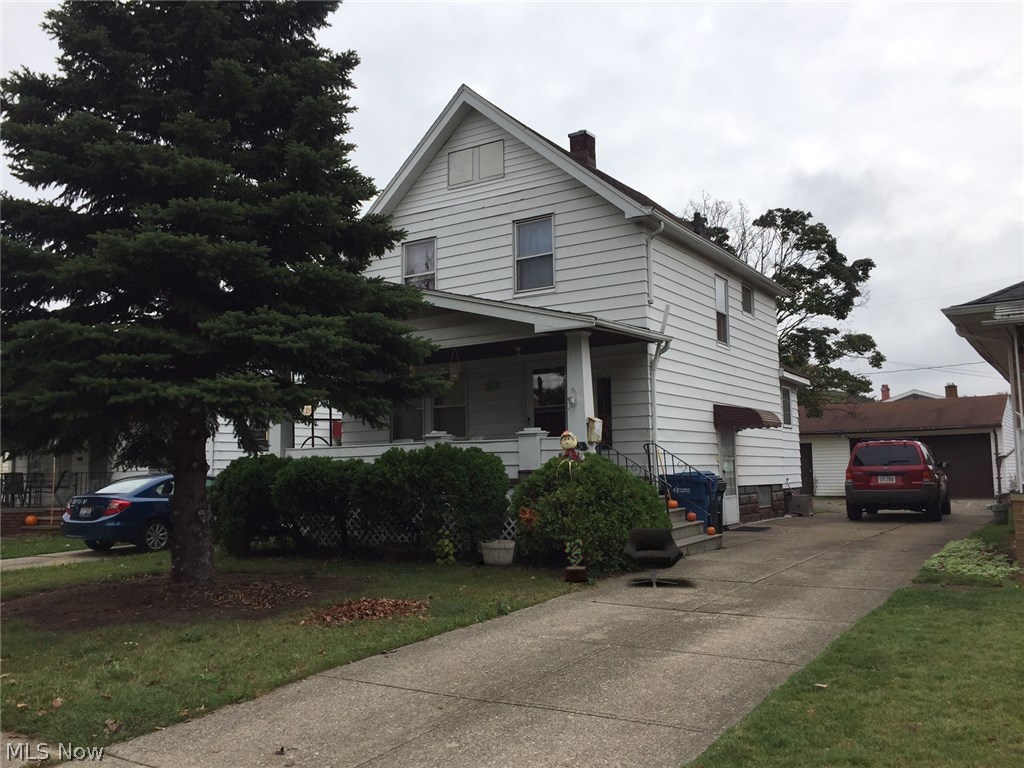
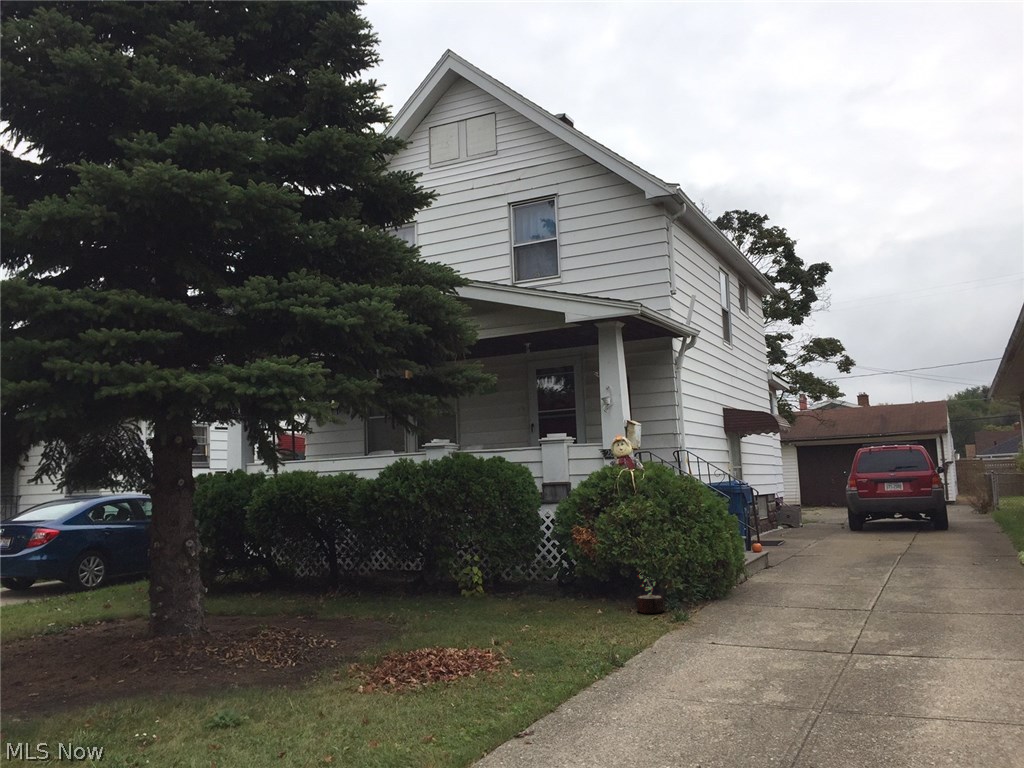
lounge chair: present [623,528,684,588] -> none [705,546,785,619]
wooden bucket: present [481,536,515,565] -> none [513,557,554,595]

